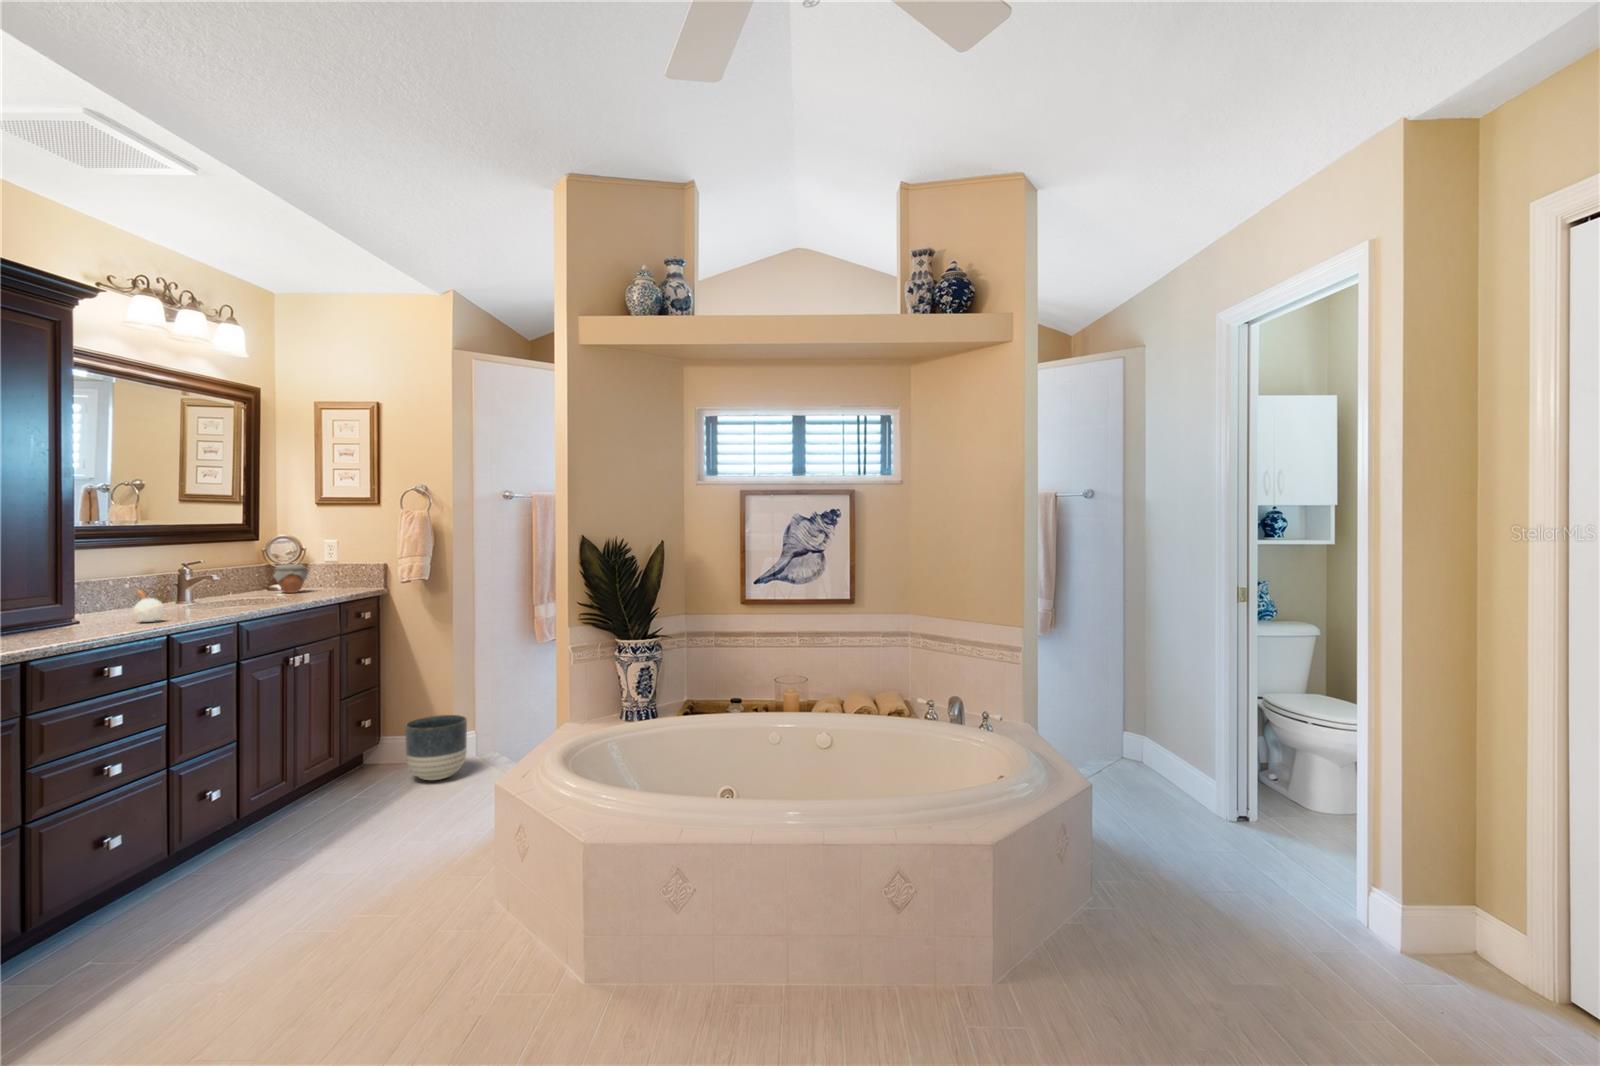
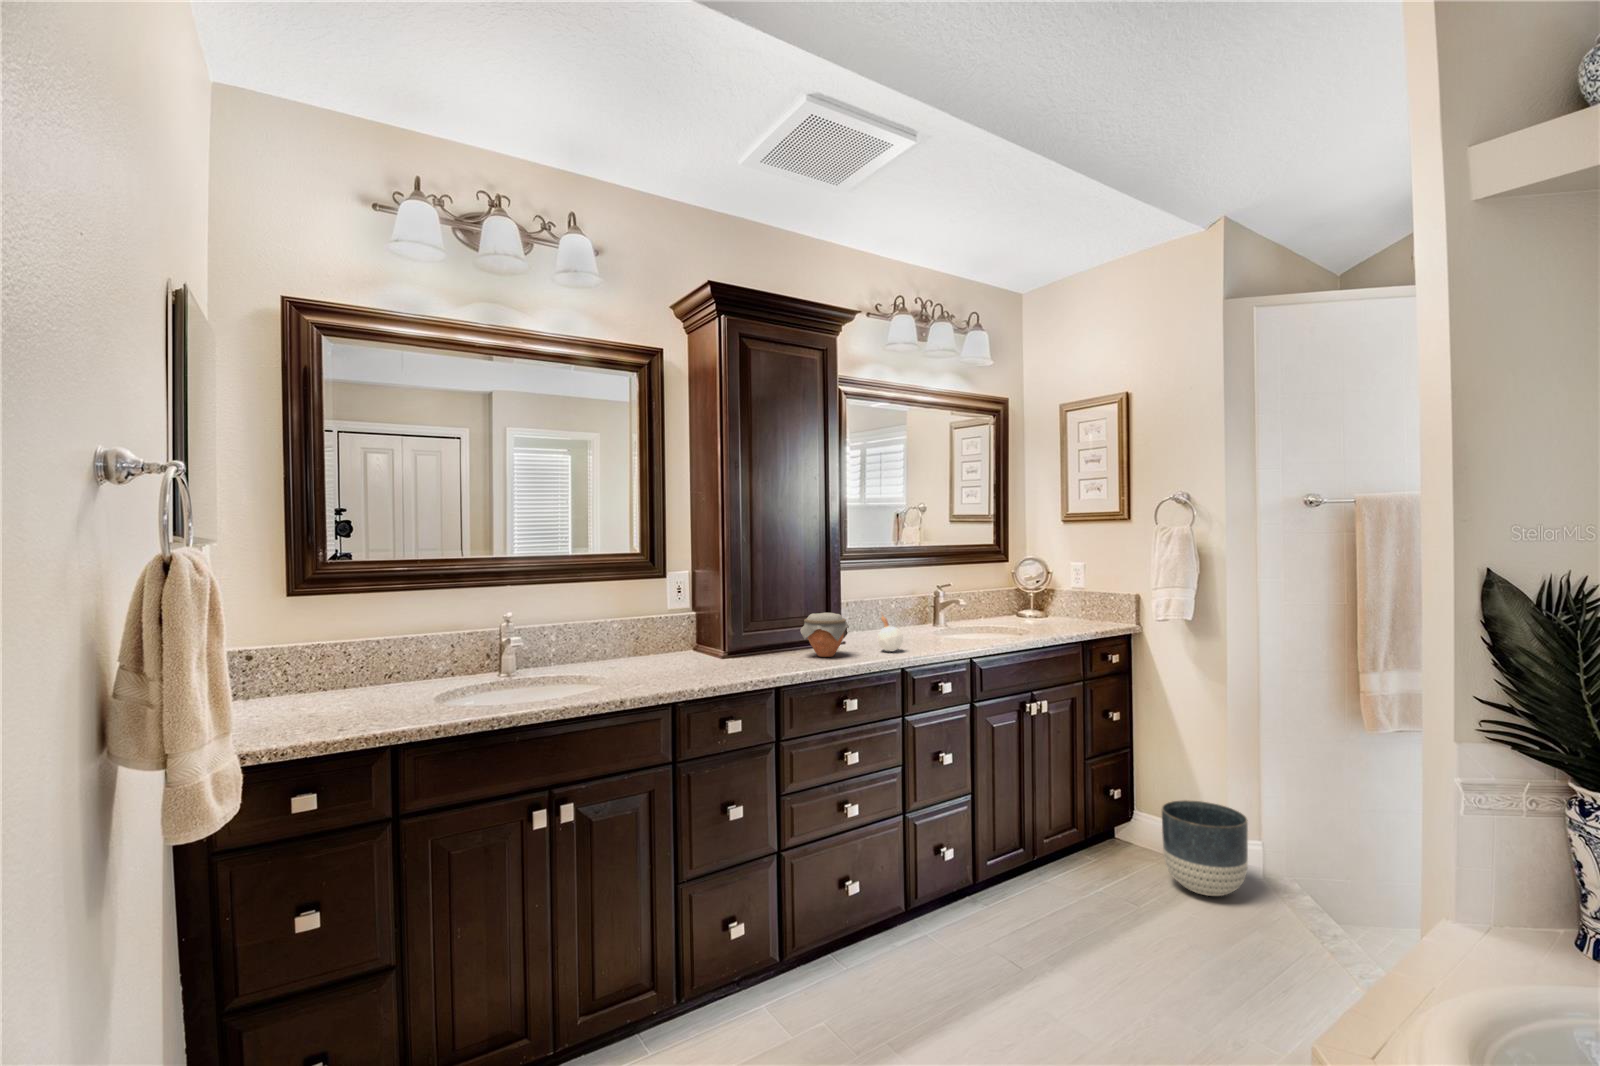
jar: present [273,564,309,593] -> present [800,613,849,657]

